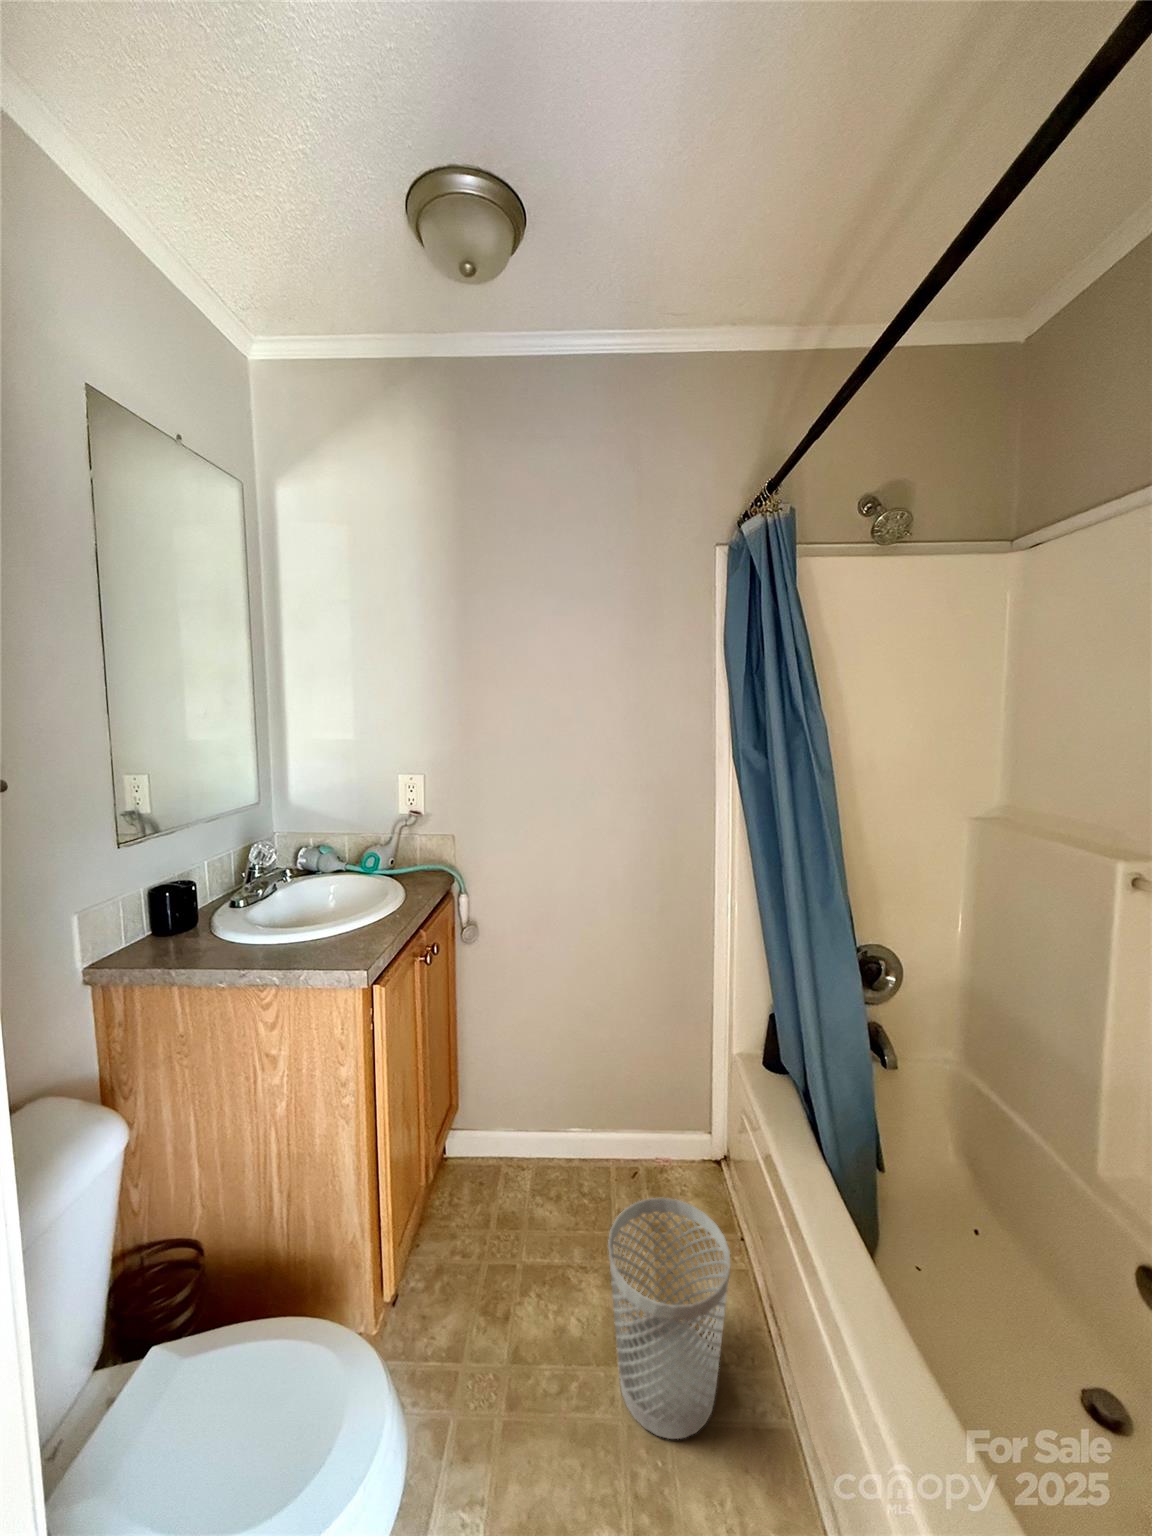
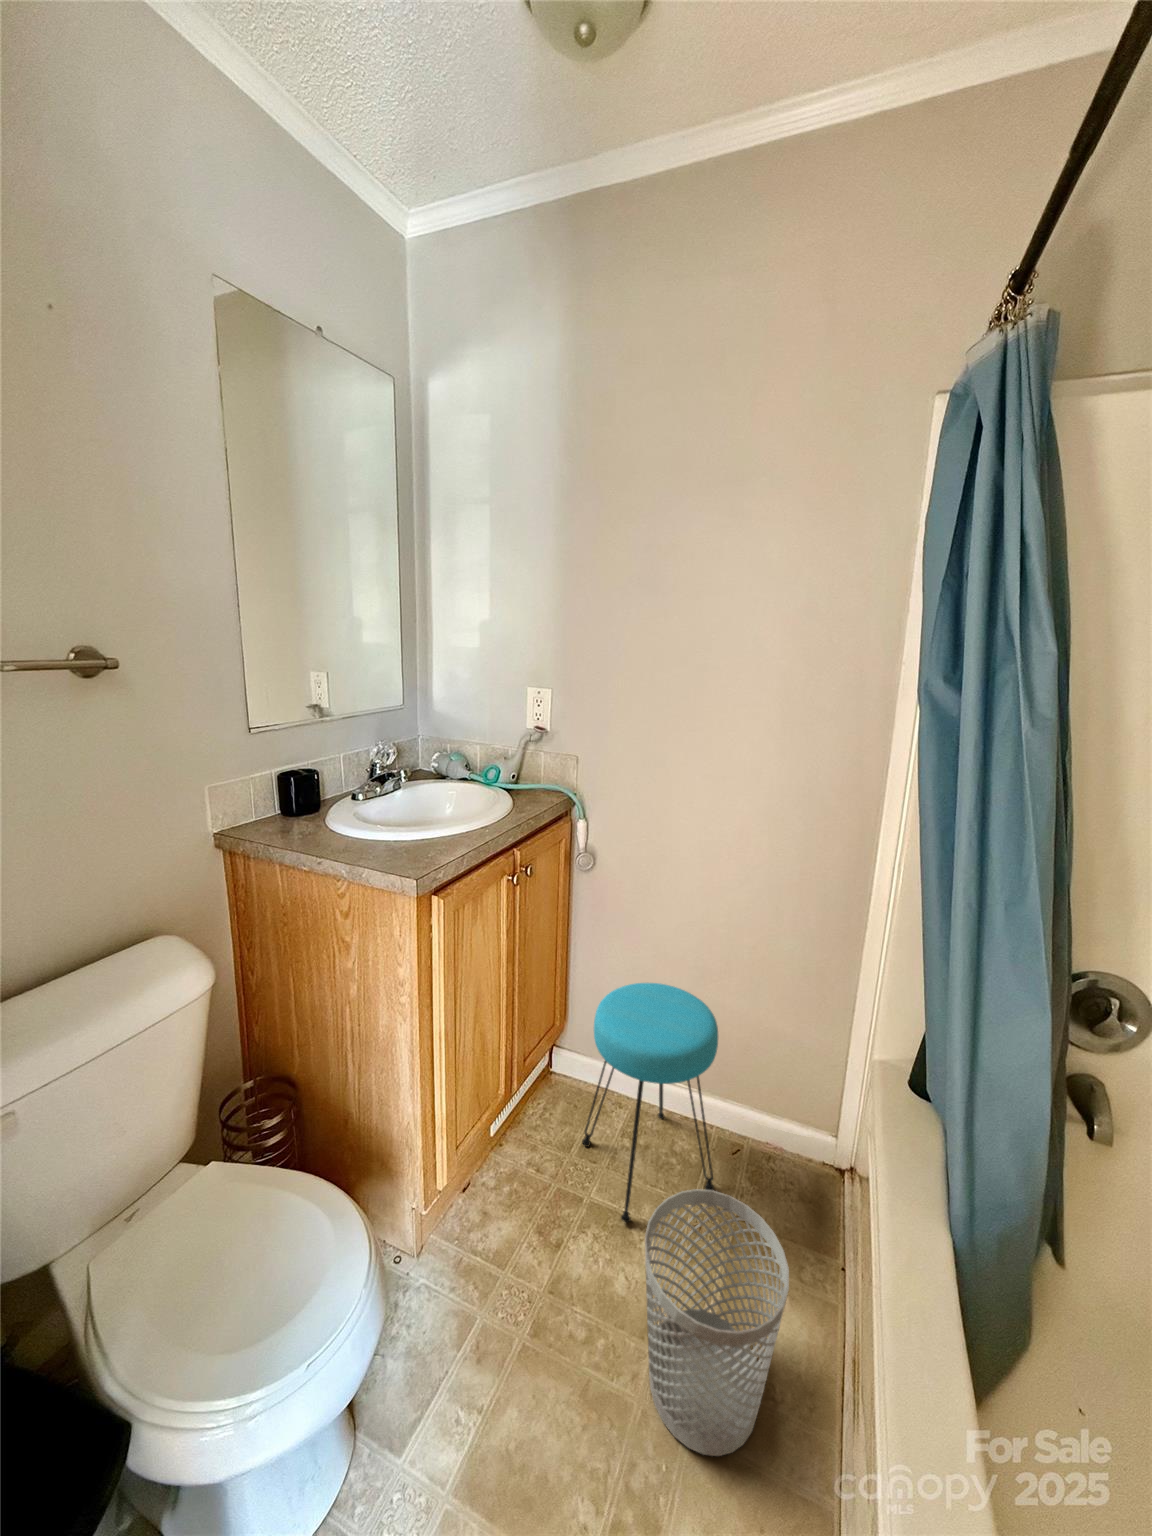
stool: none [500,1034,628,1271] -> present [582,983,718,1222]

